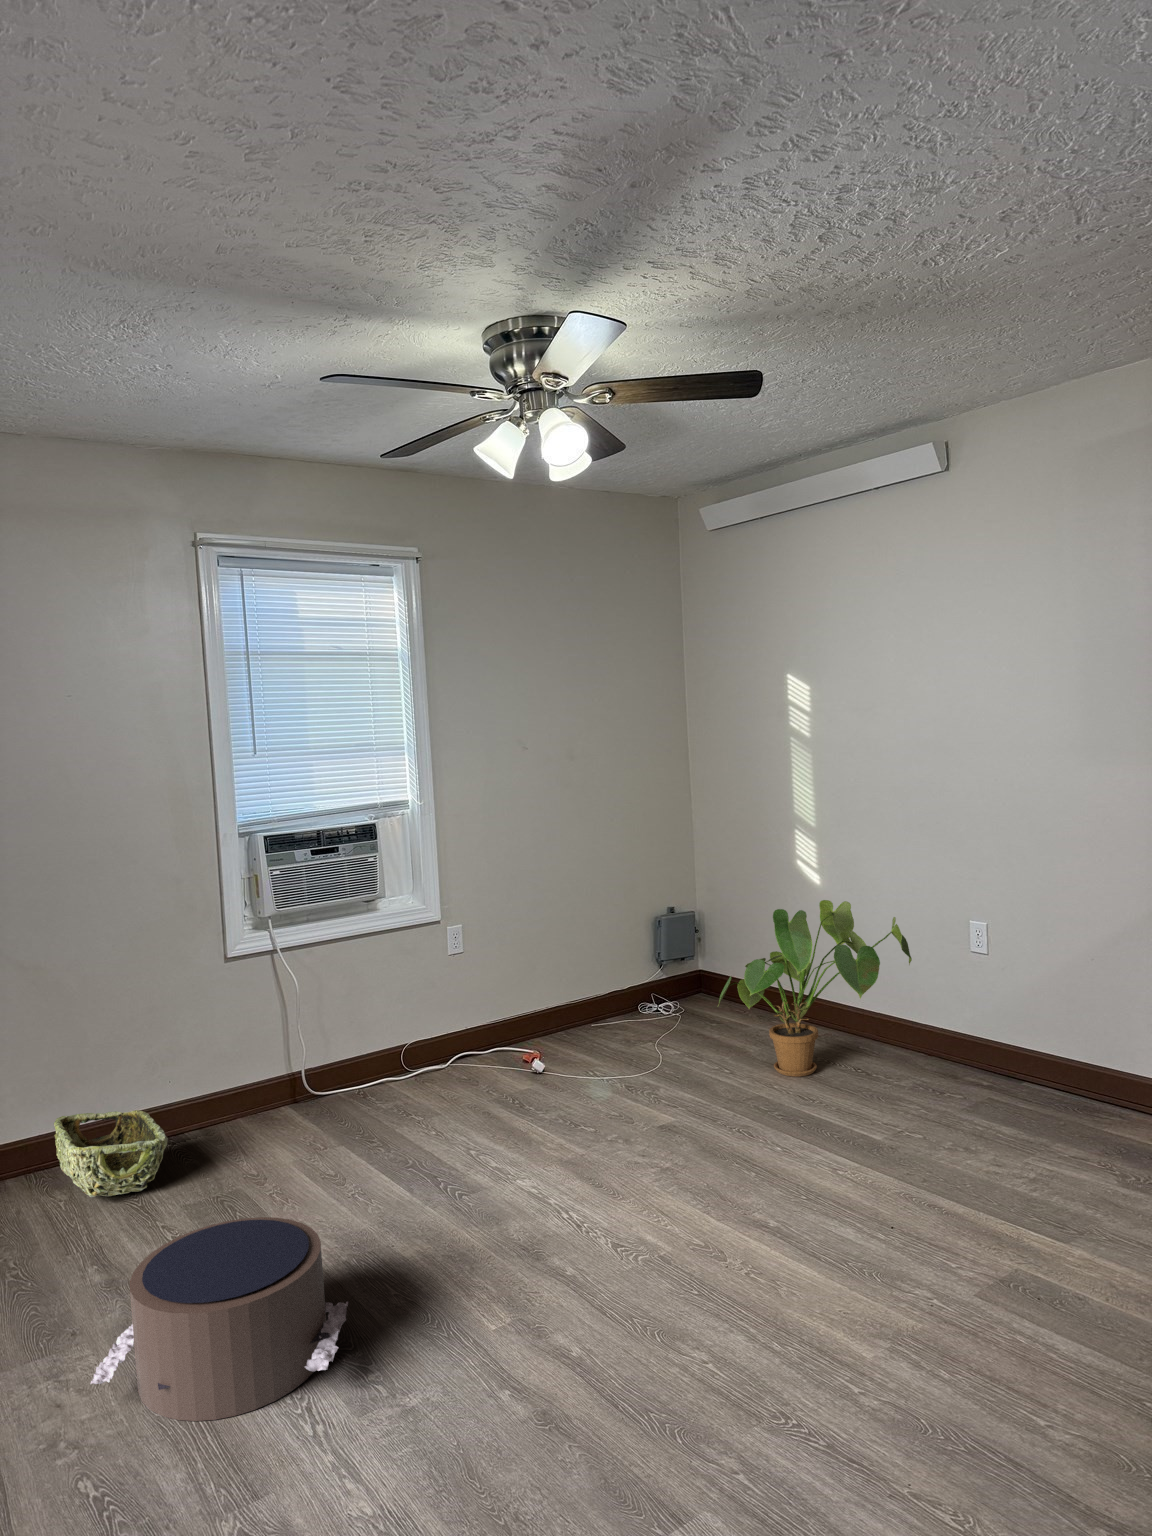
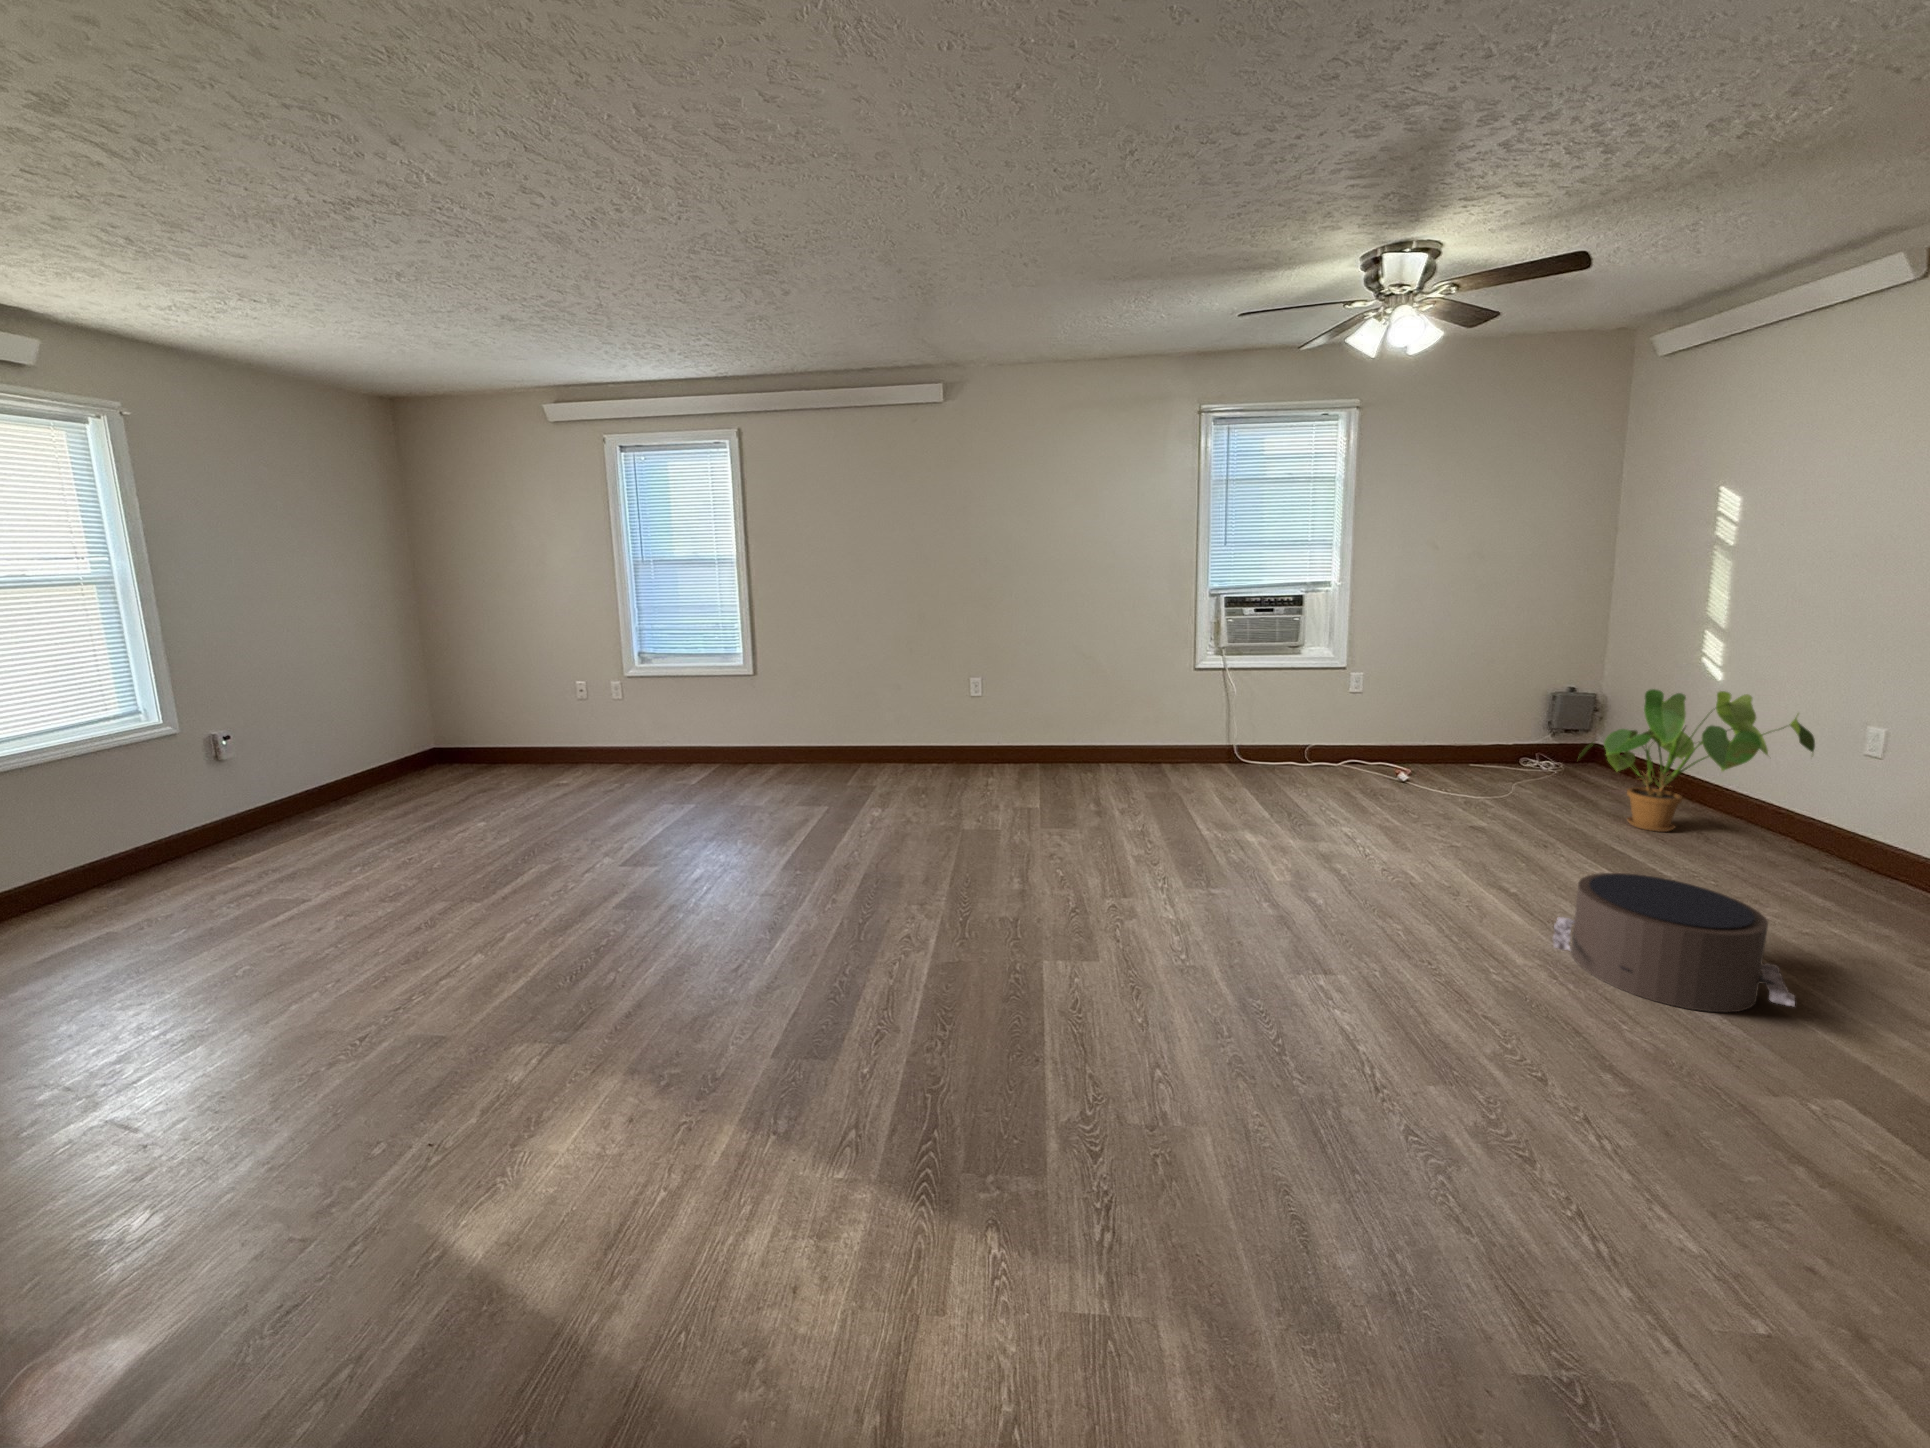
woven basket: present [54,1110,168,1197] -> none [1094,737,1148,781]
pouf: present [91,1217,348,1421] -> present [1553,873,1795,1012]

